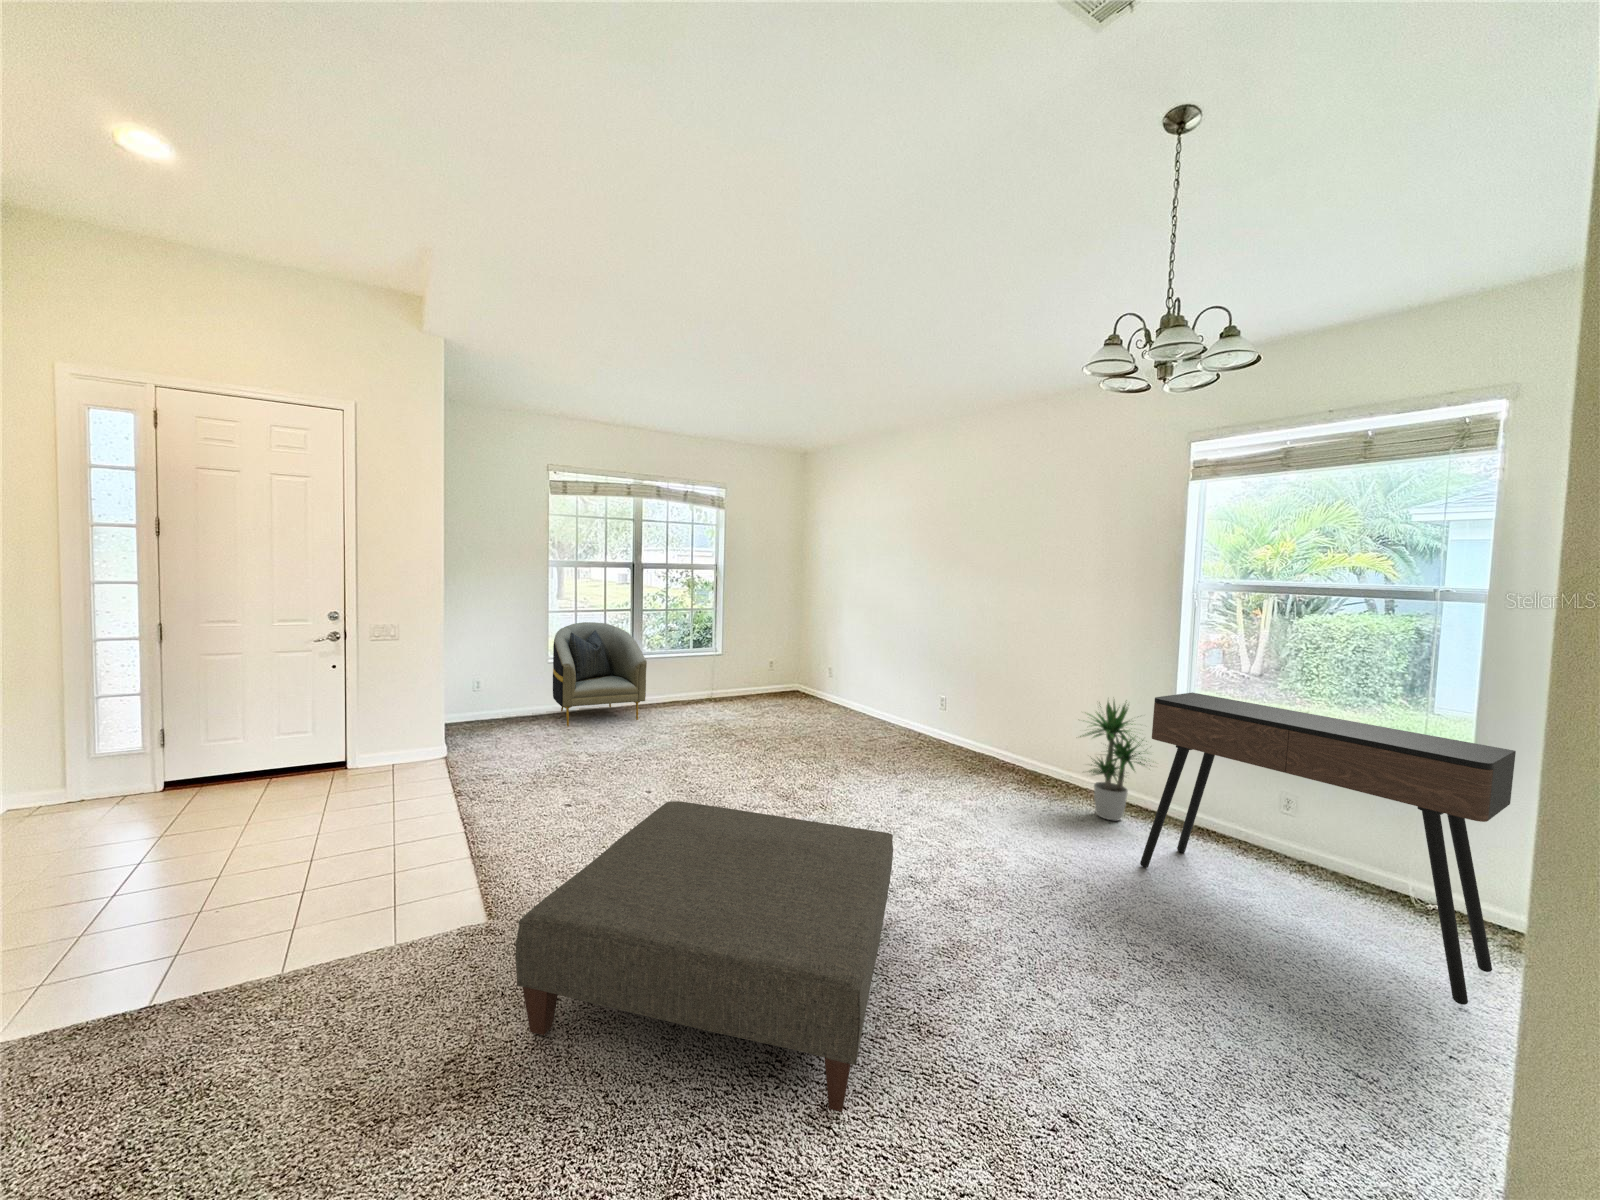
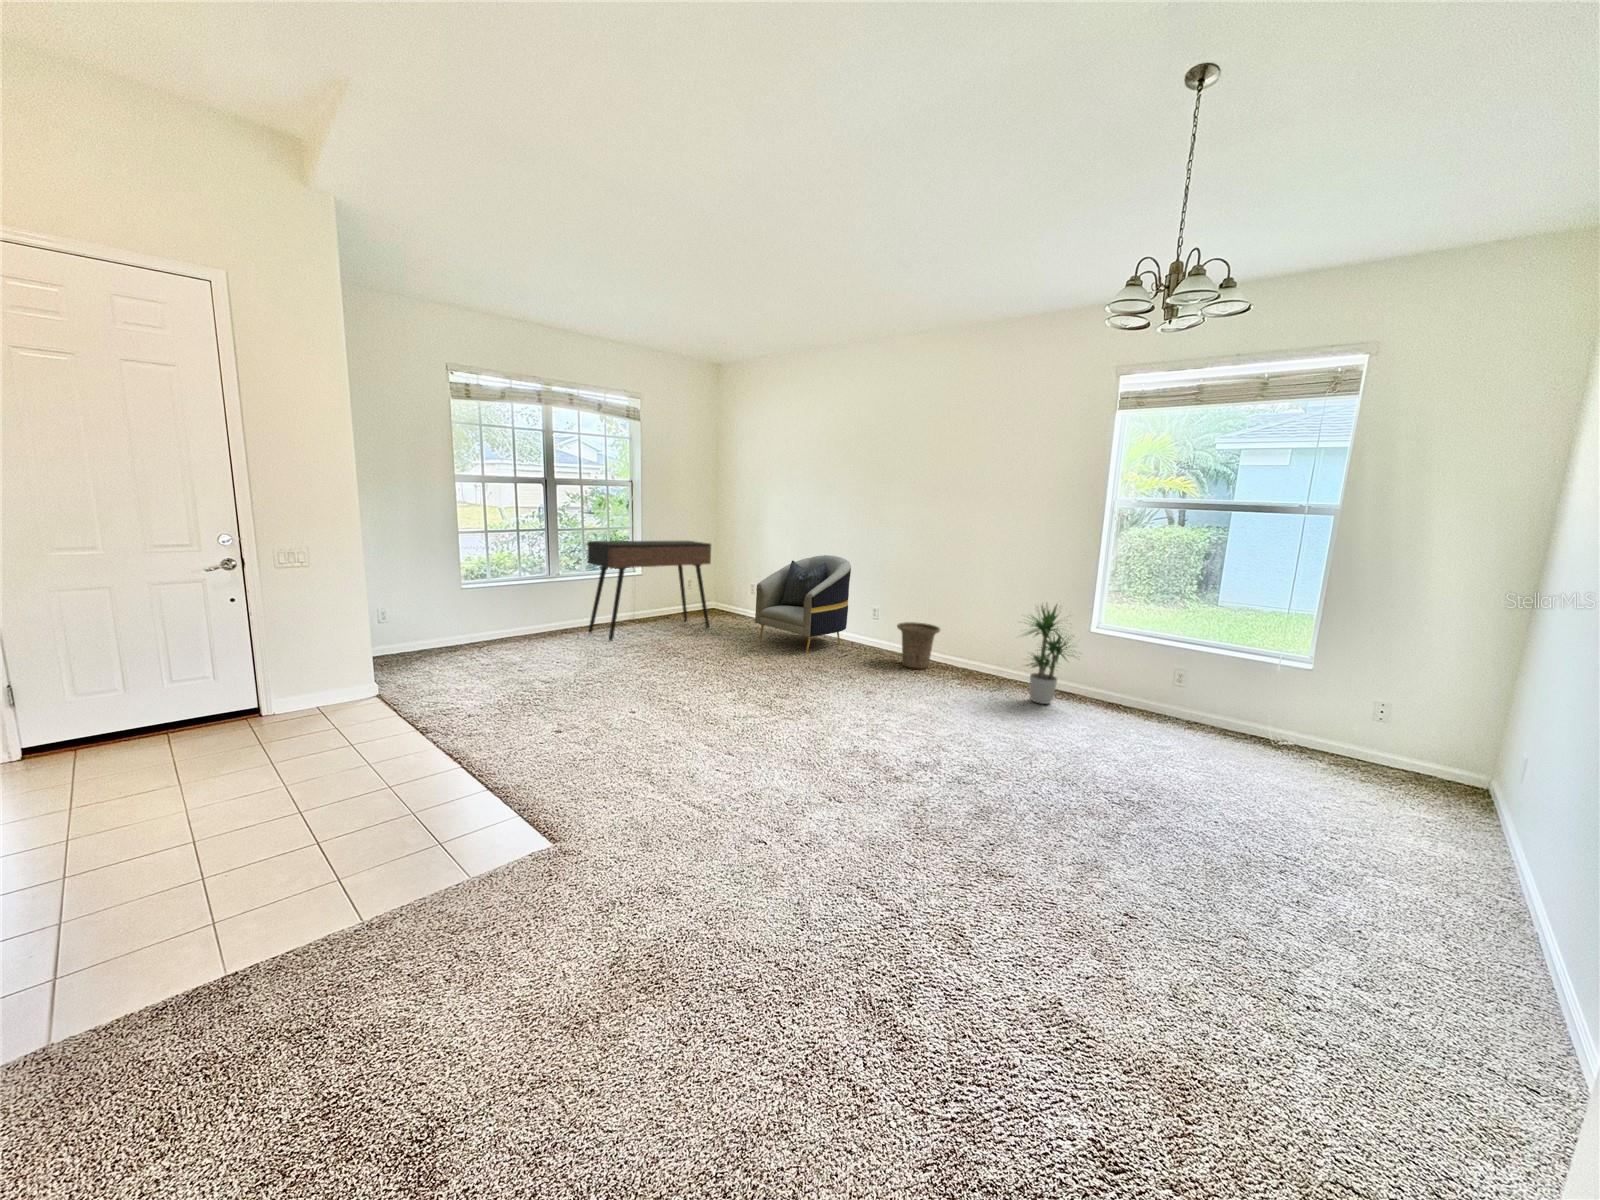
armchair: present [553,622,647,726] -> present [755,555,851,655]
console table: present [1140,692,1516,1005] -> present [588,541,711,641]
basket: none [955,713,1004,767] -> present [897,622,940,669]
ottoman: present [515,801,893,1112] -> none [660,713,999,941]

